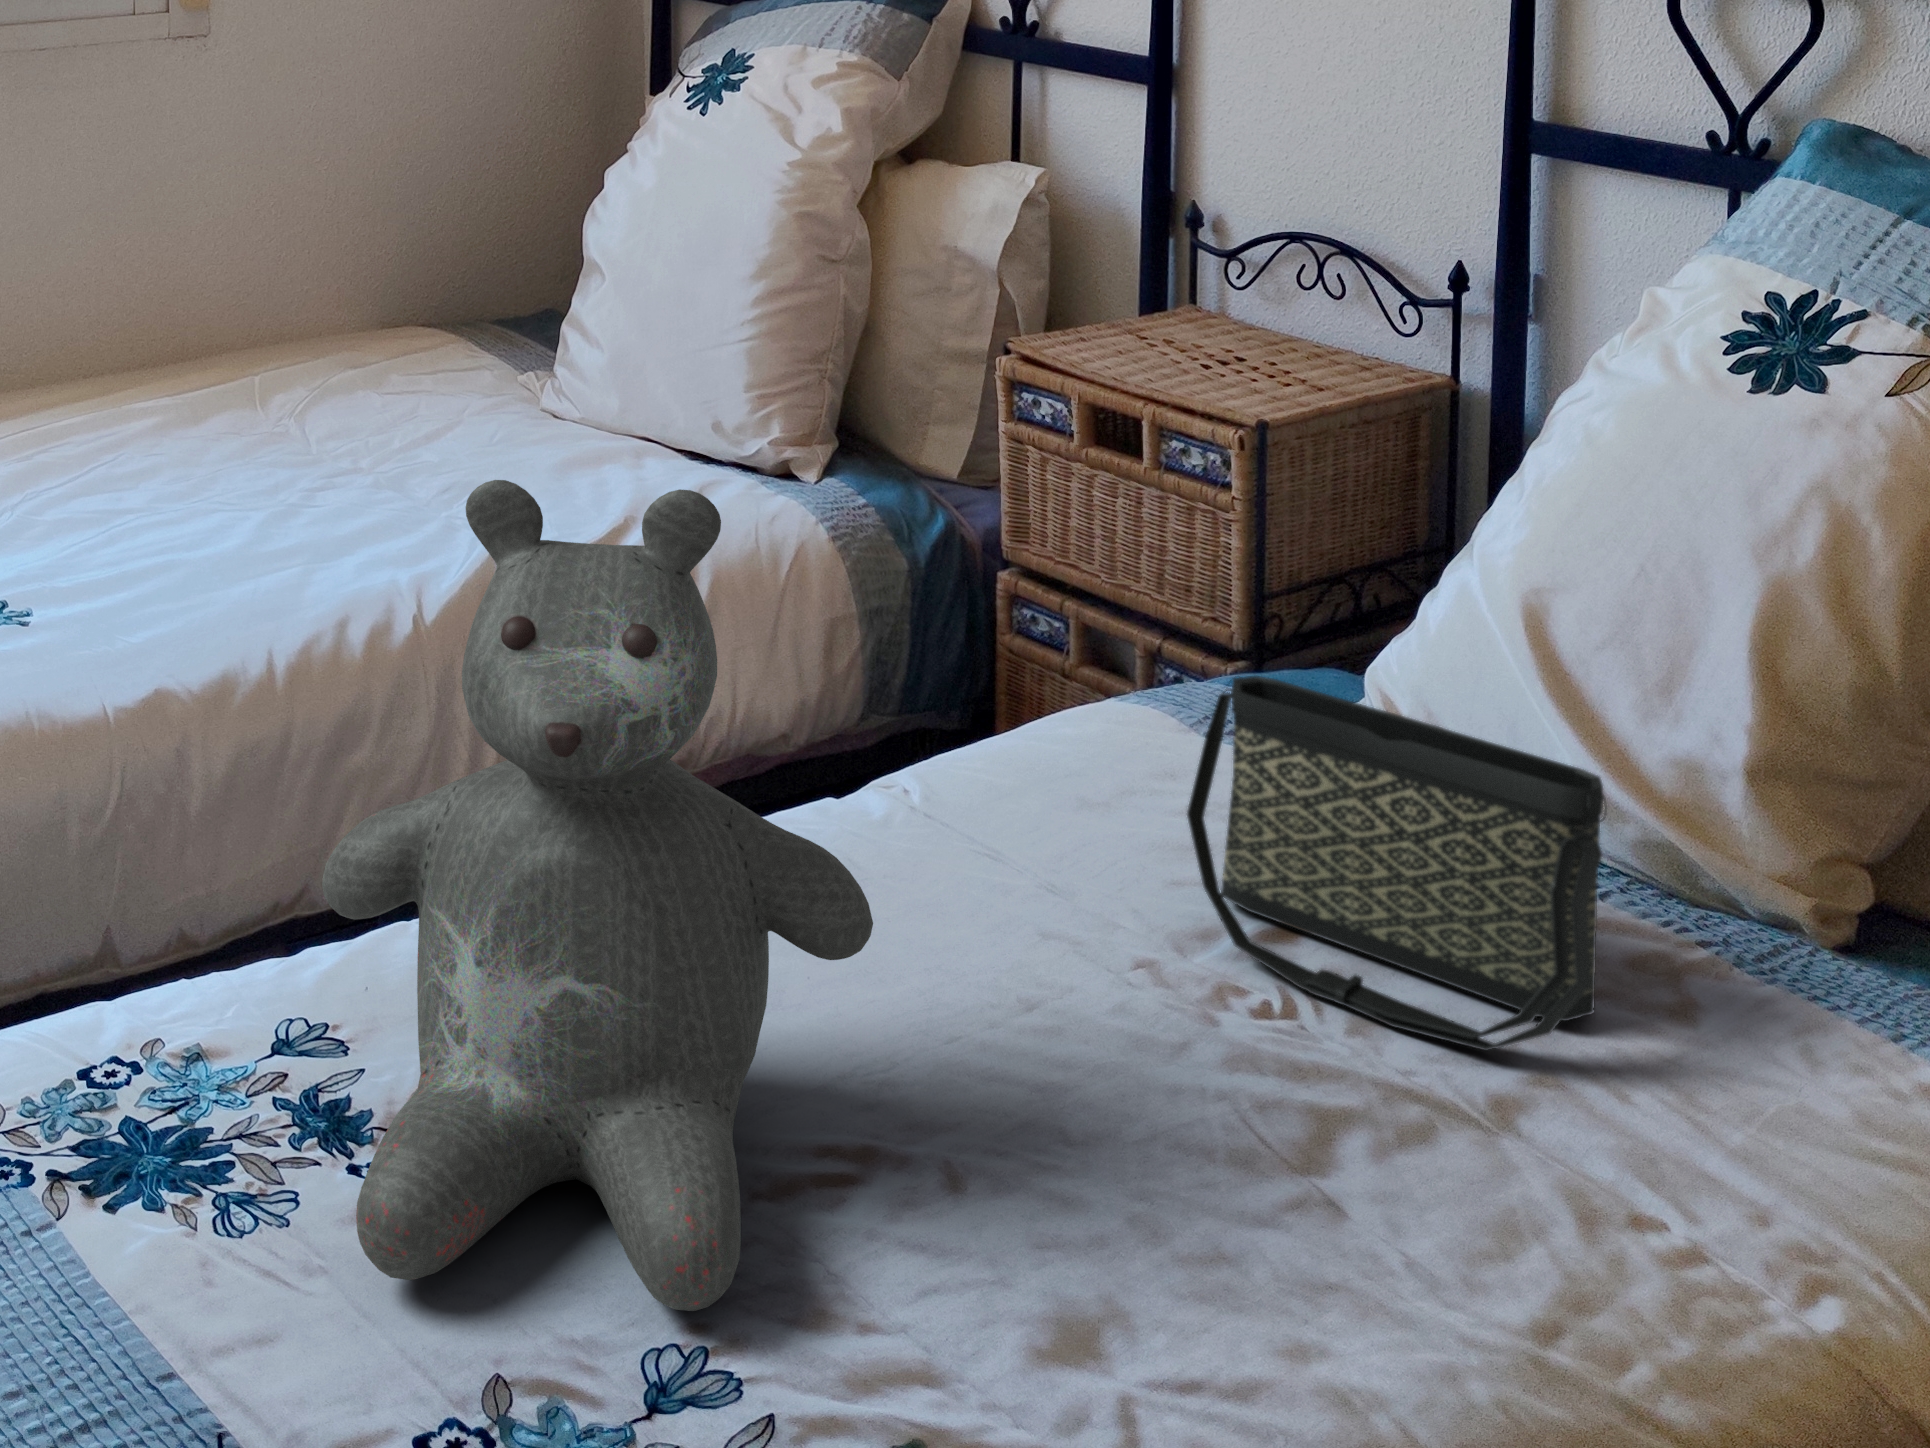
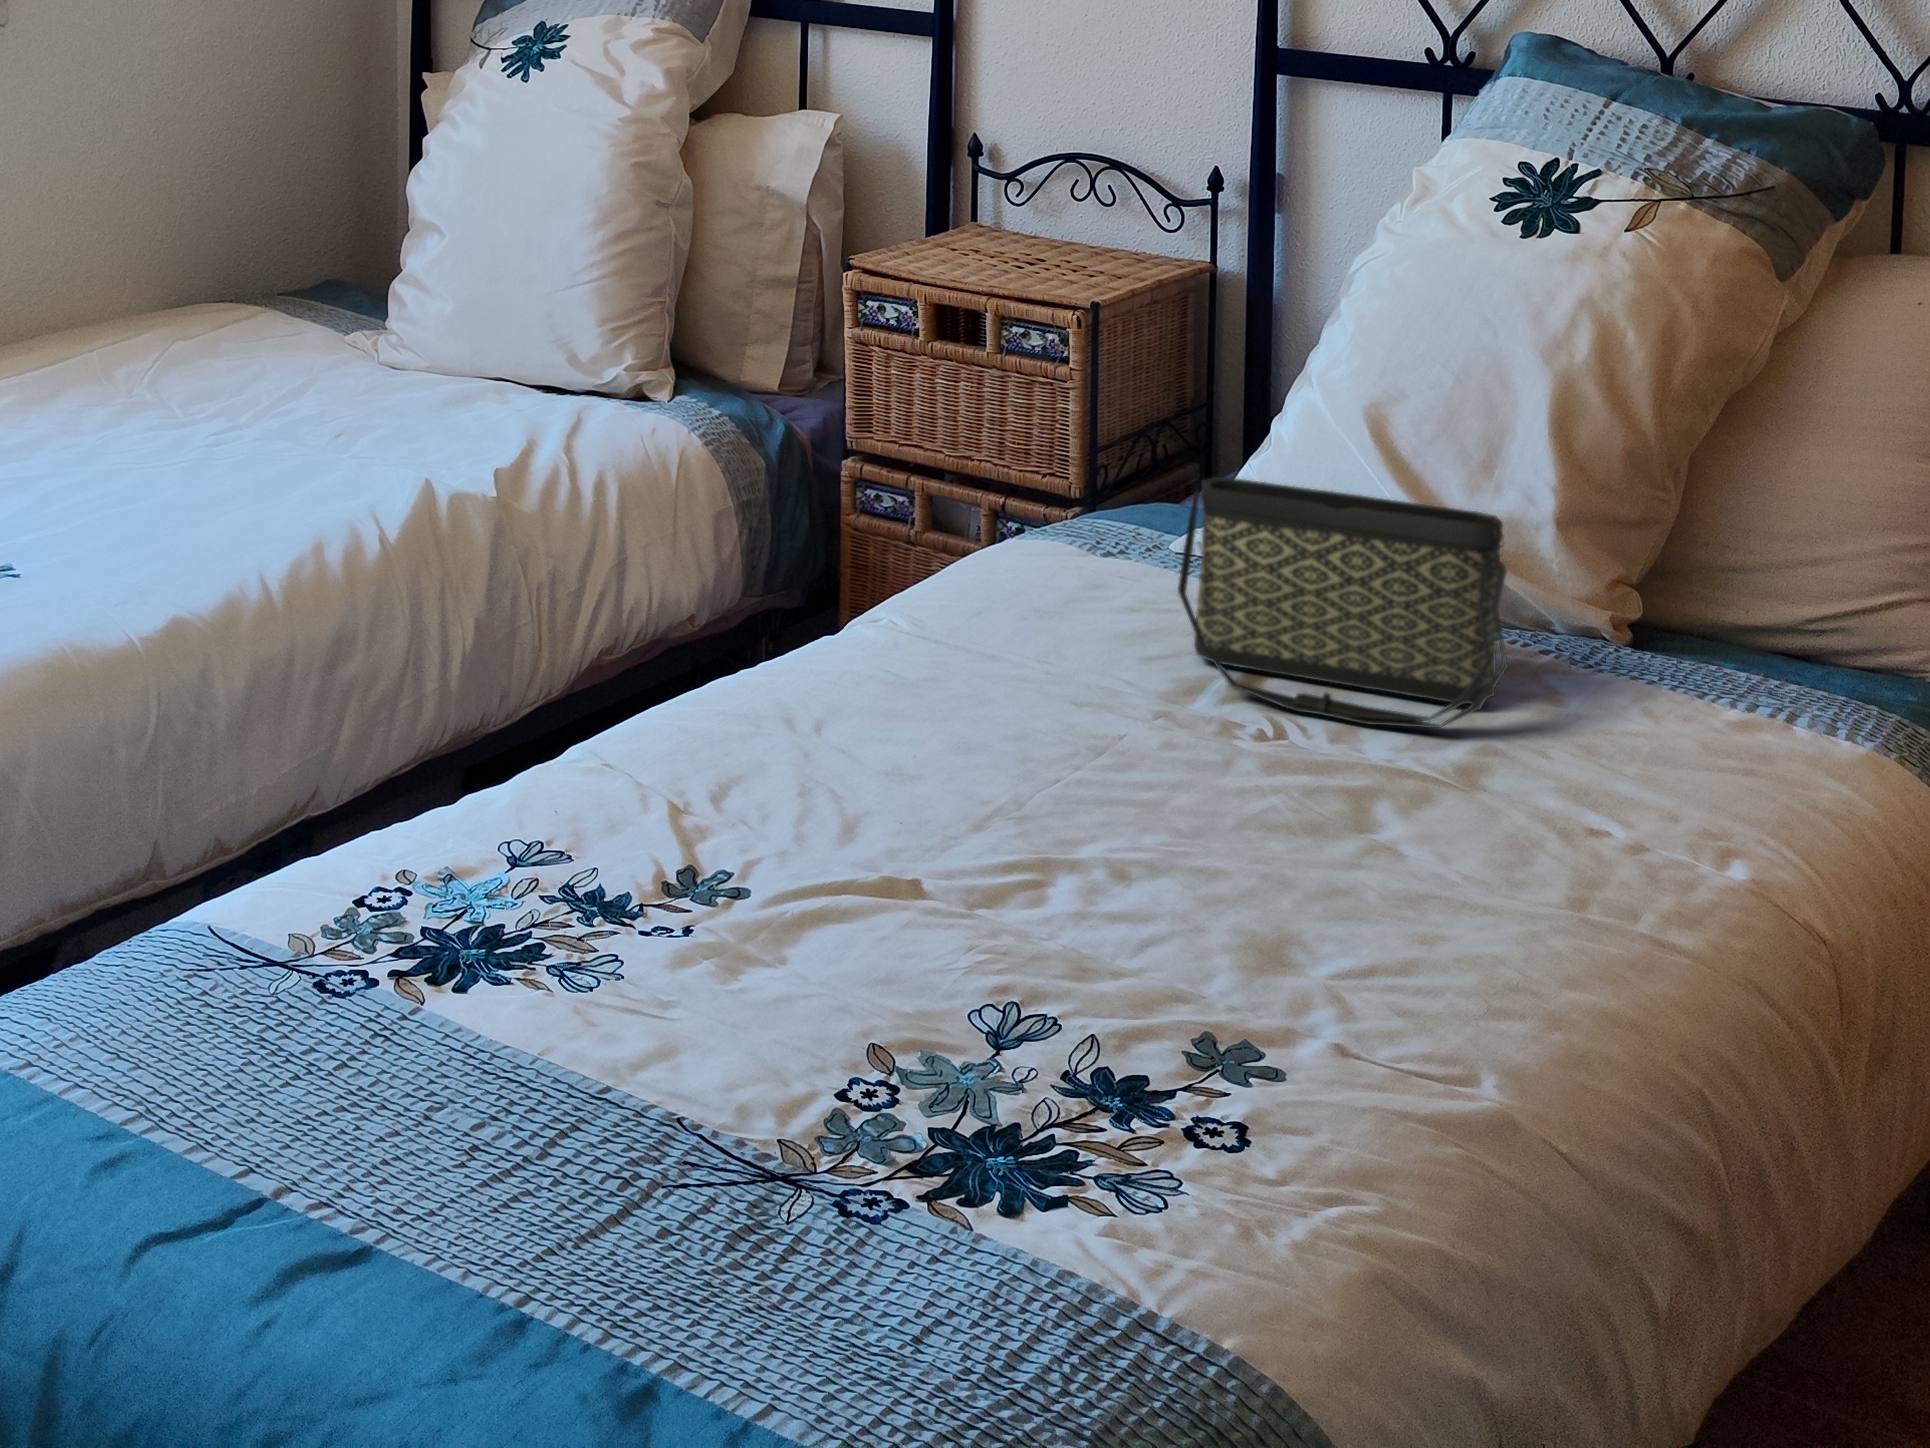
teddy bear: present [322,480,873,1311] -> none [590,330,1050,996]

